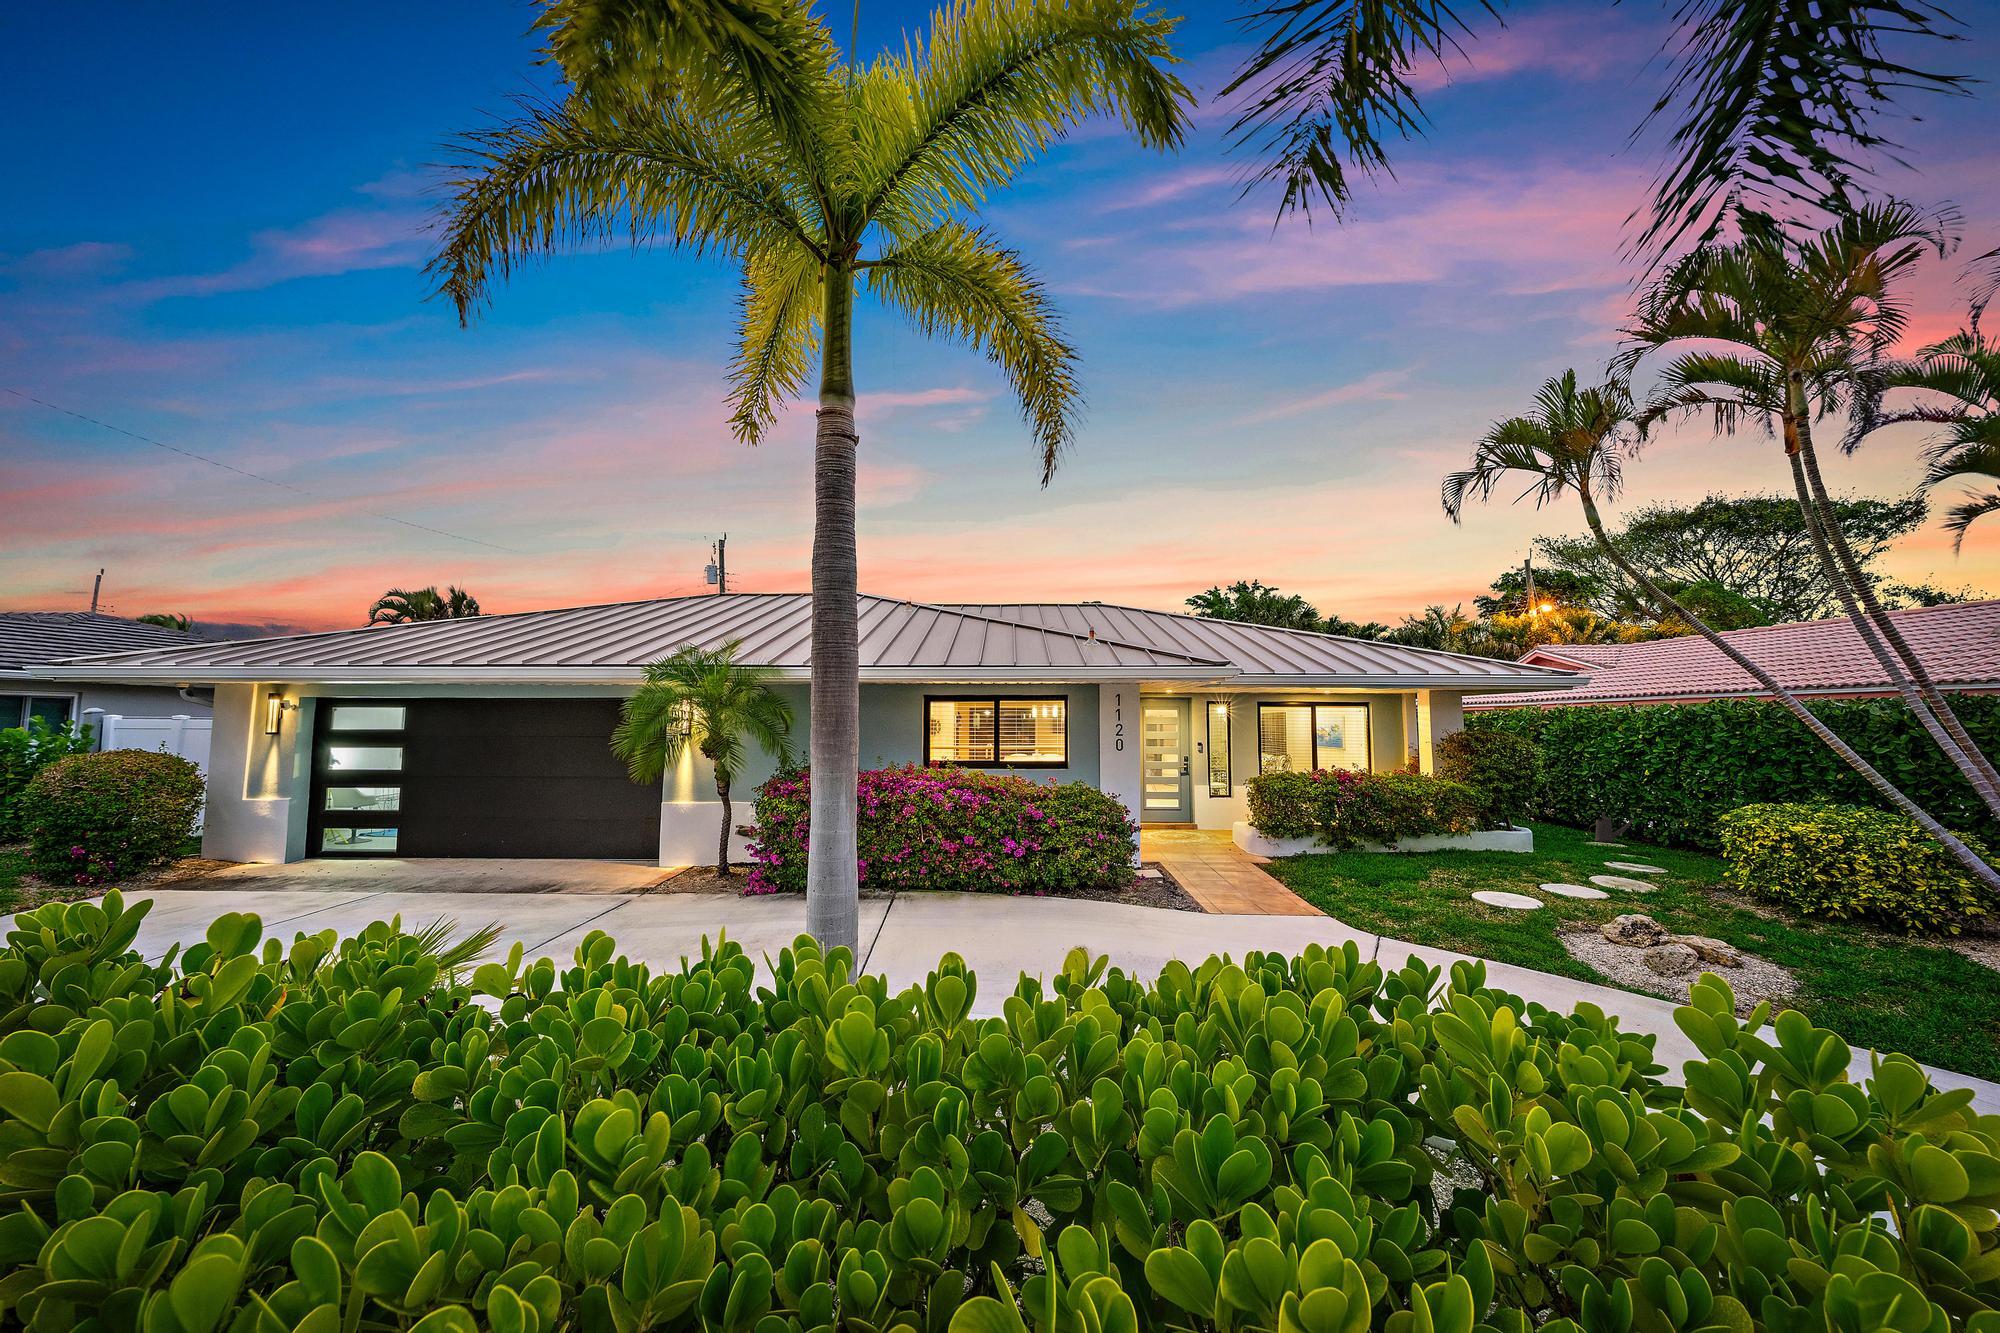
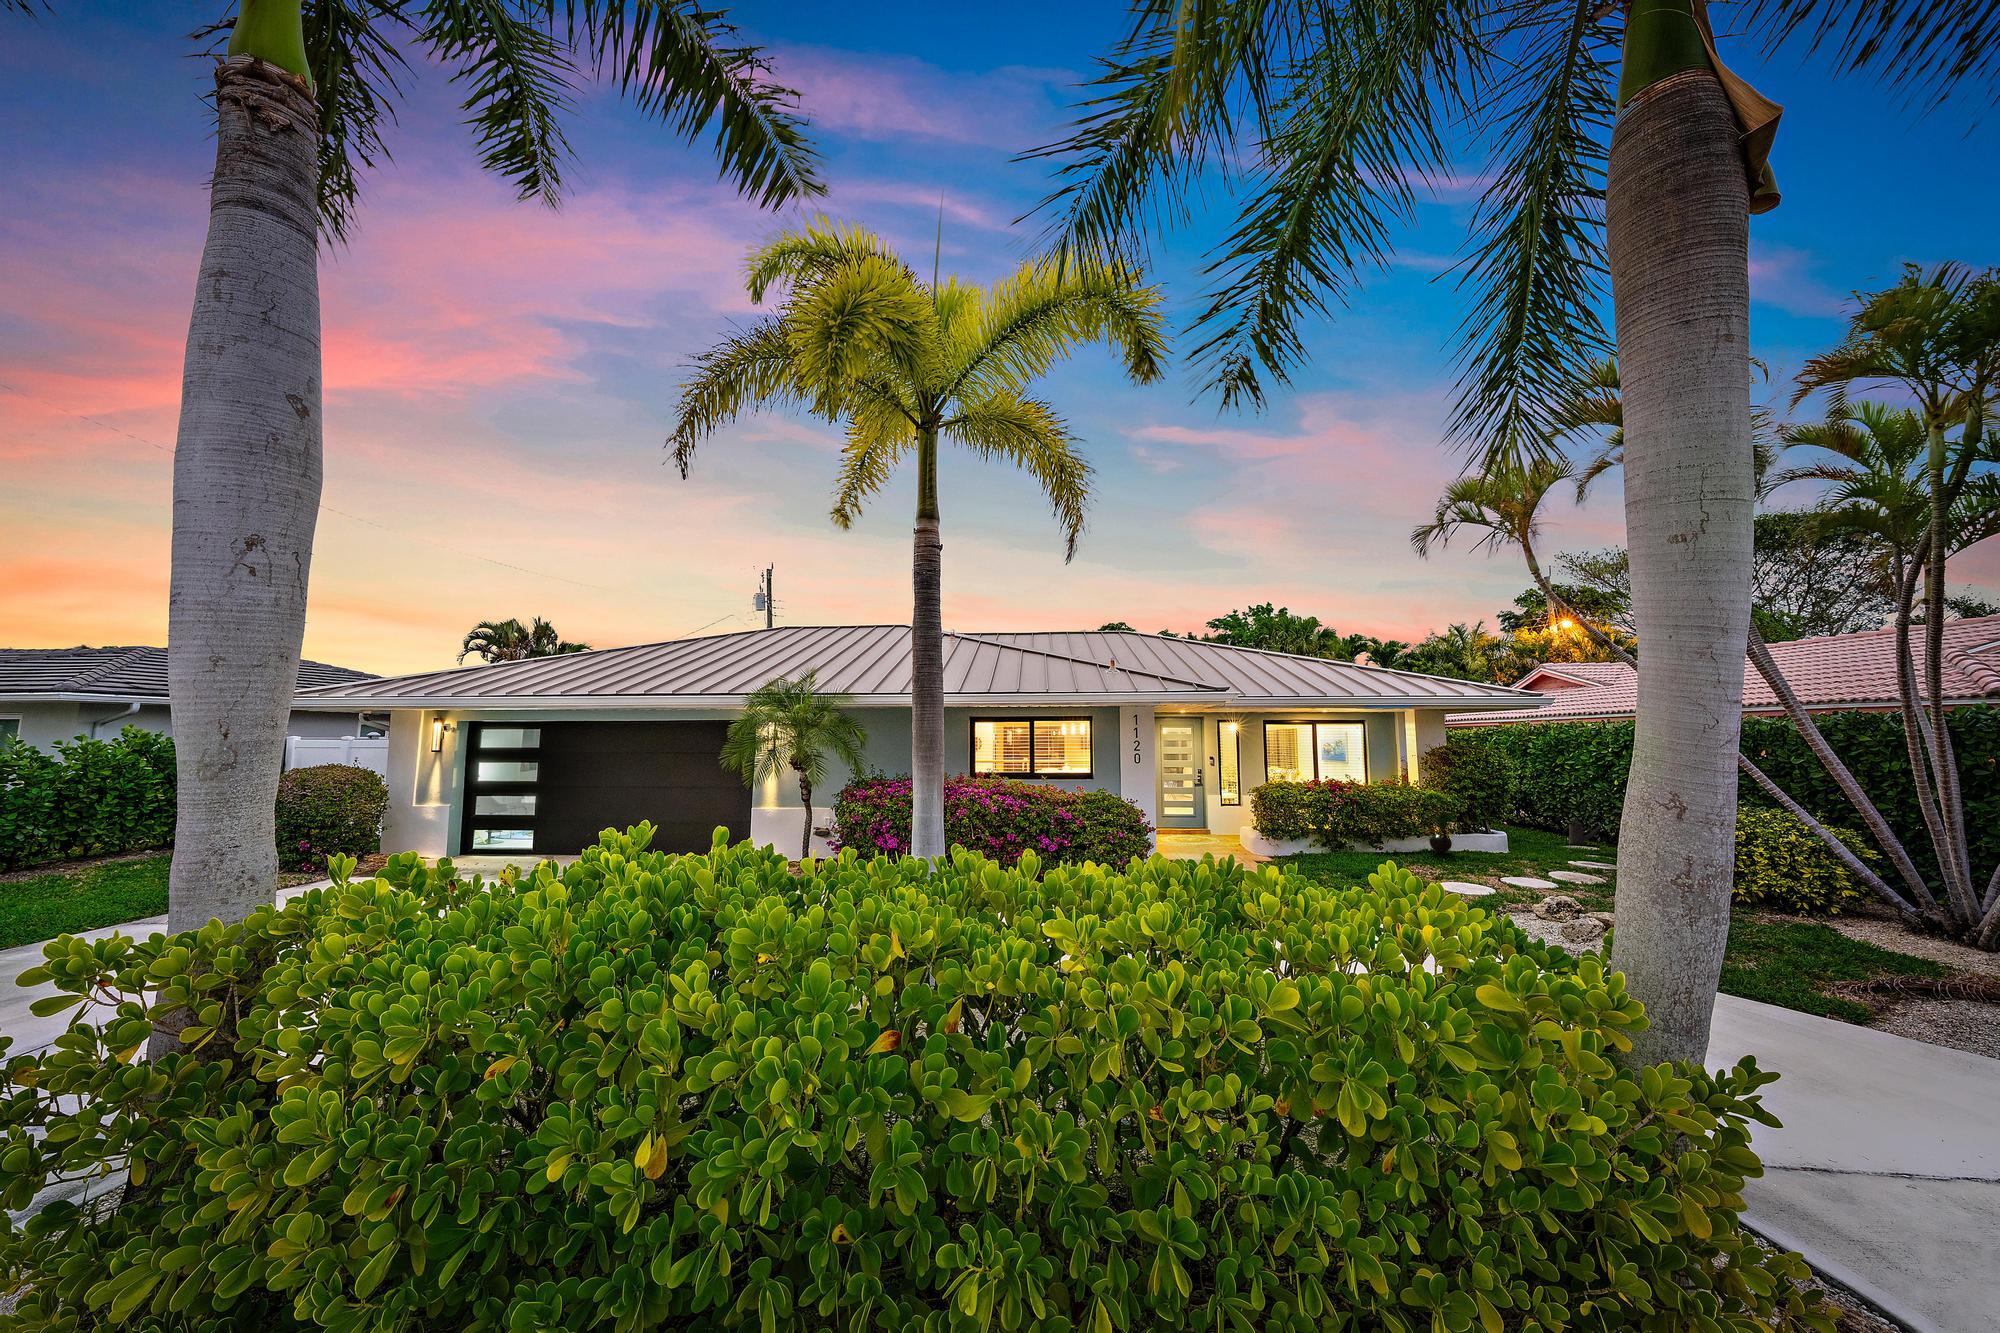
potted tree: none [1446,802,1479,852] -> present [1430,811,1455,852]

